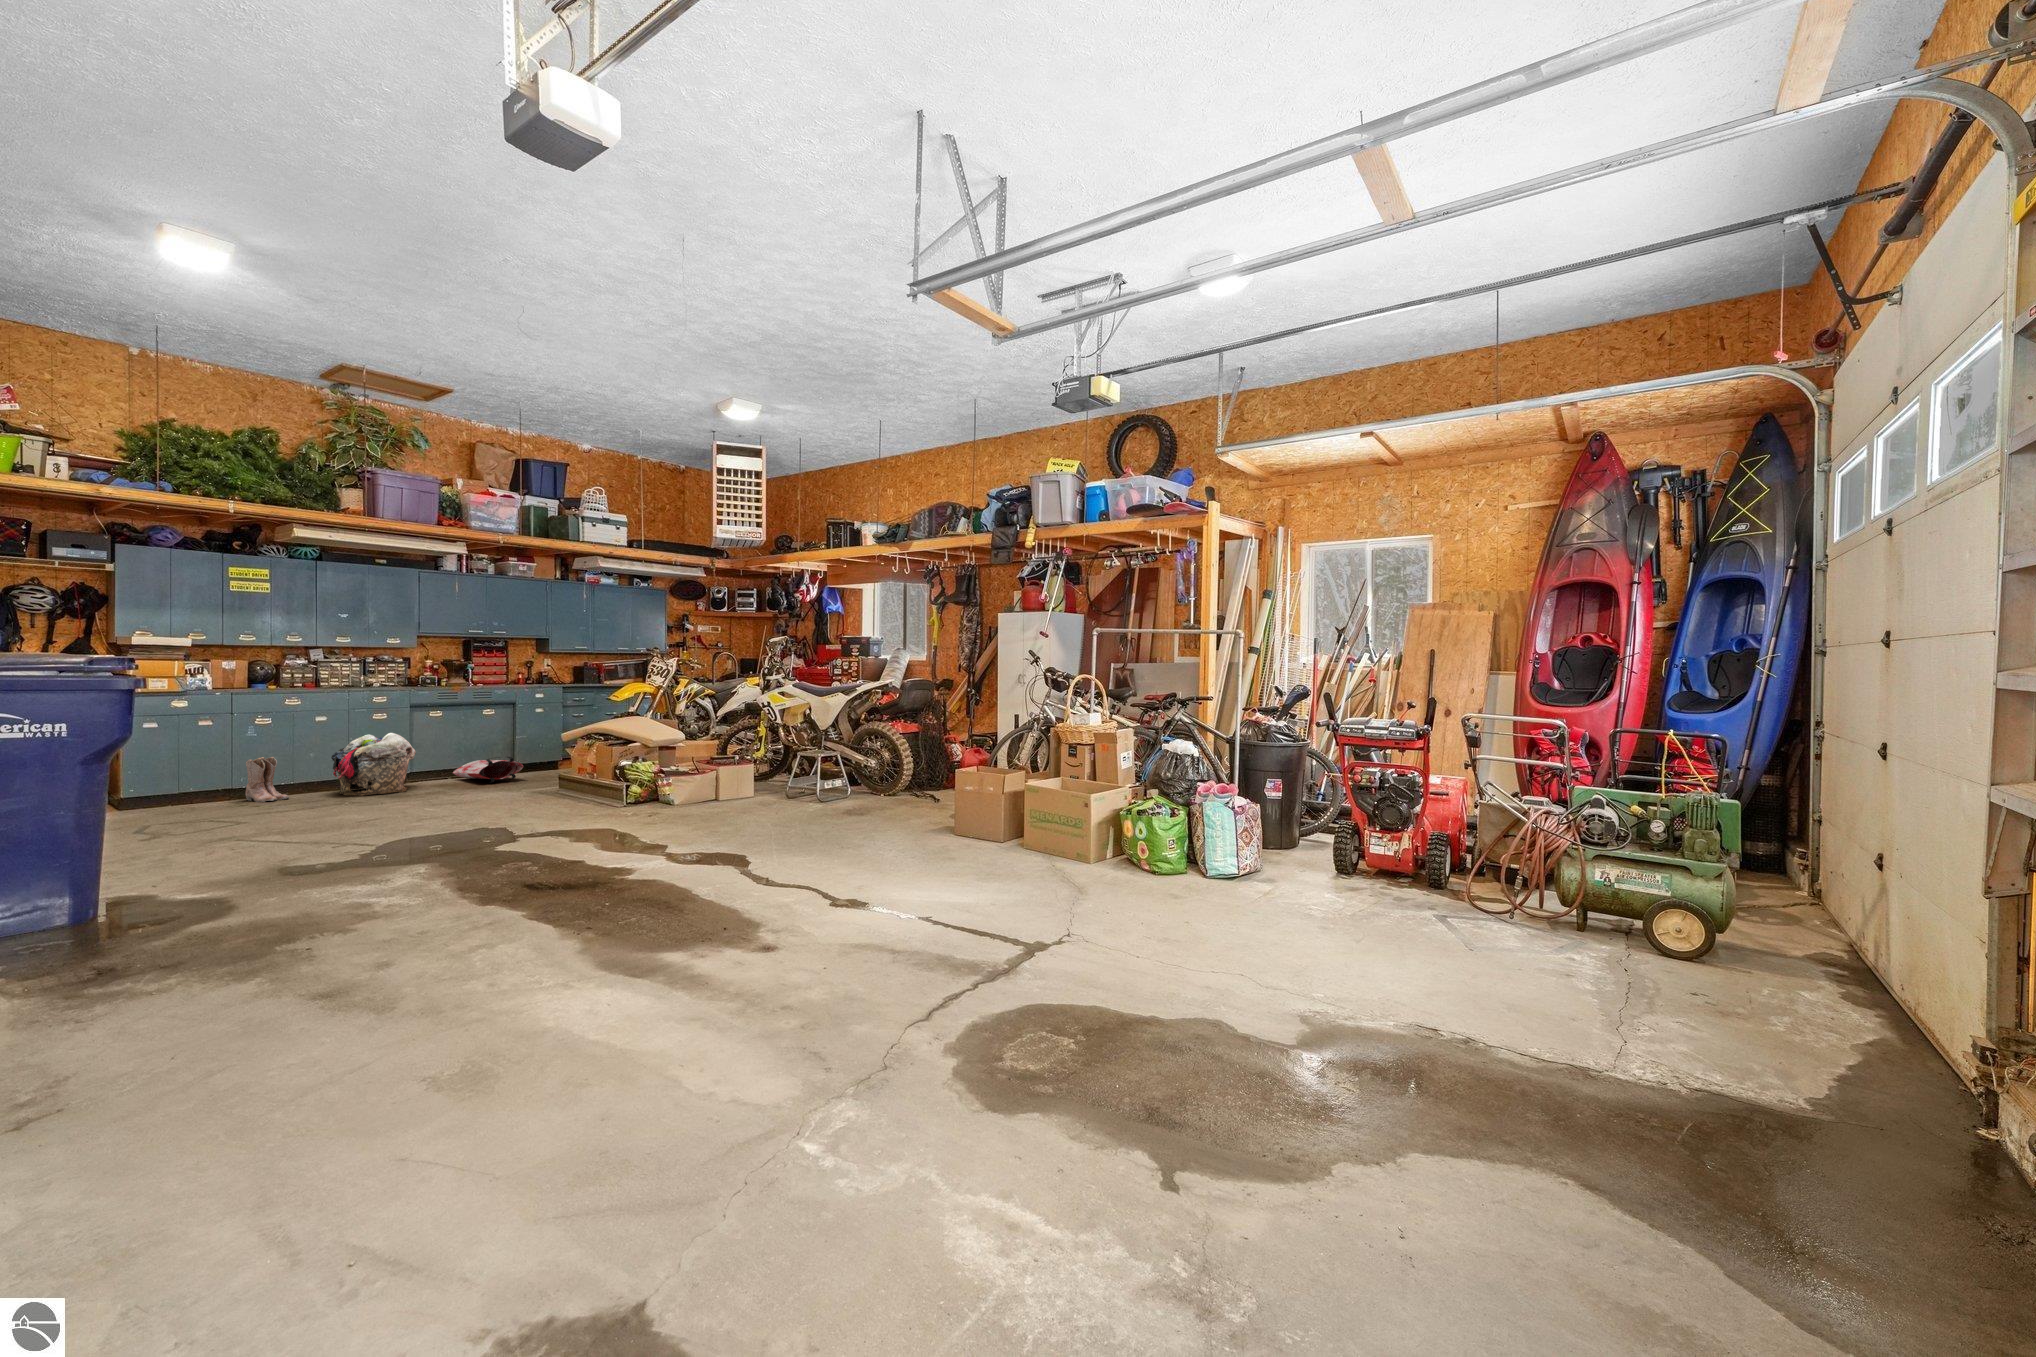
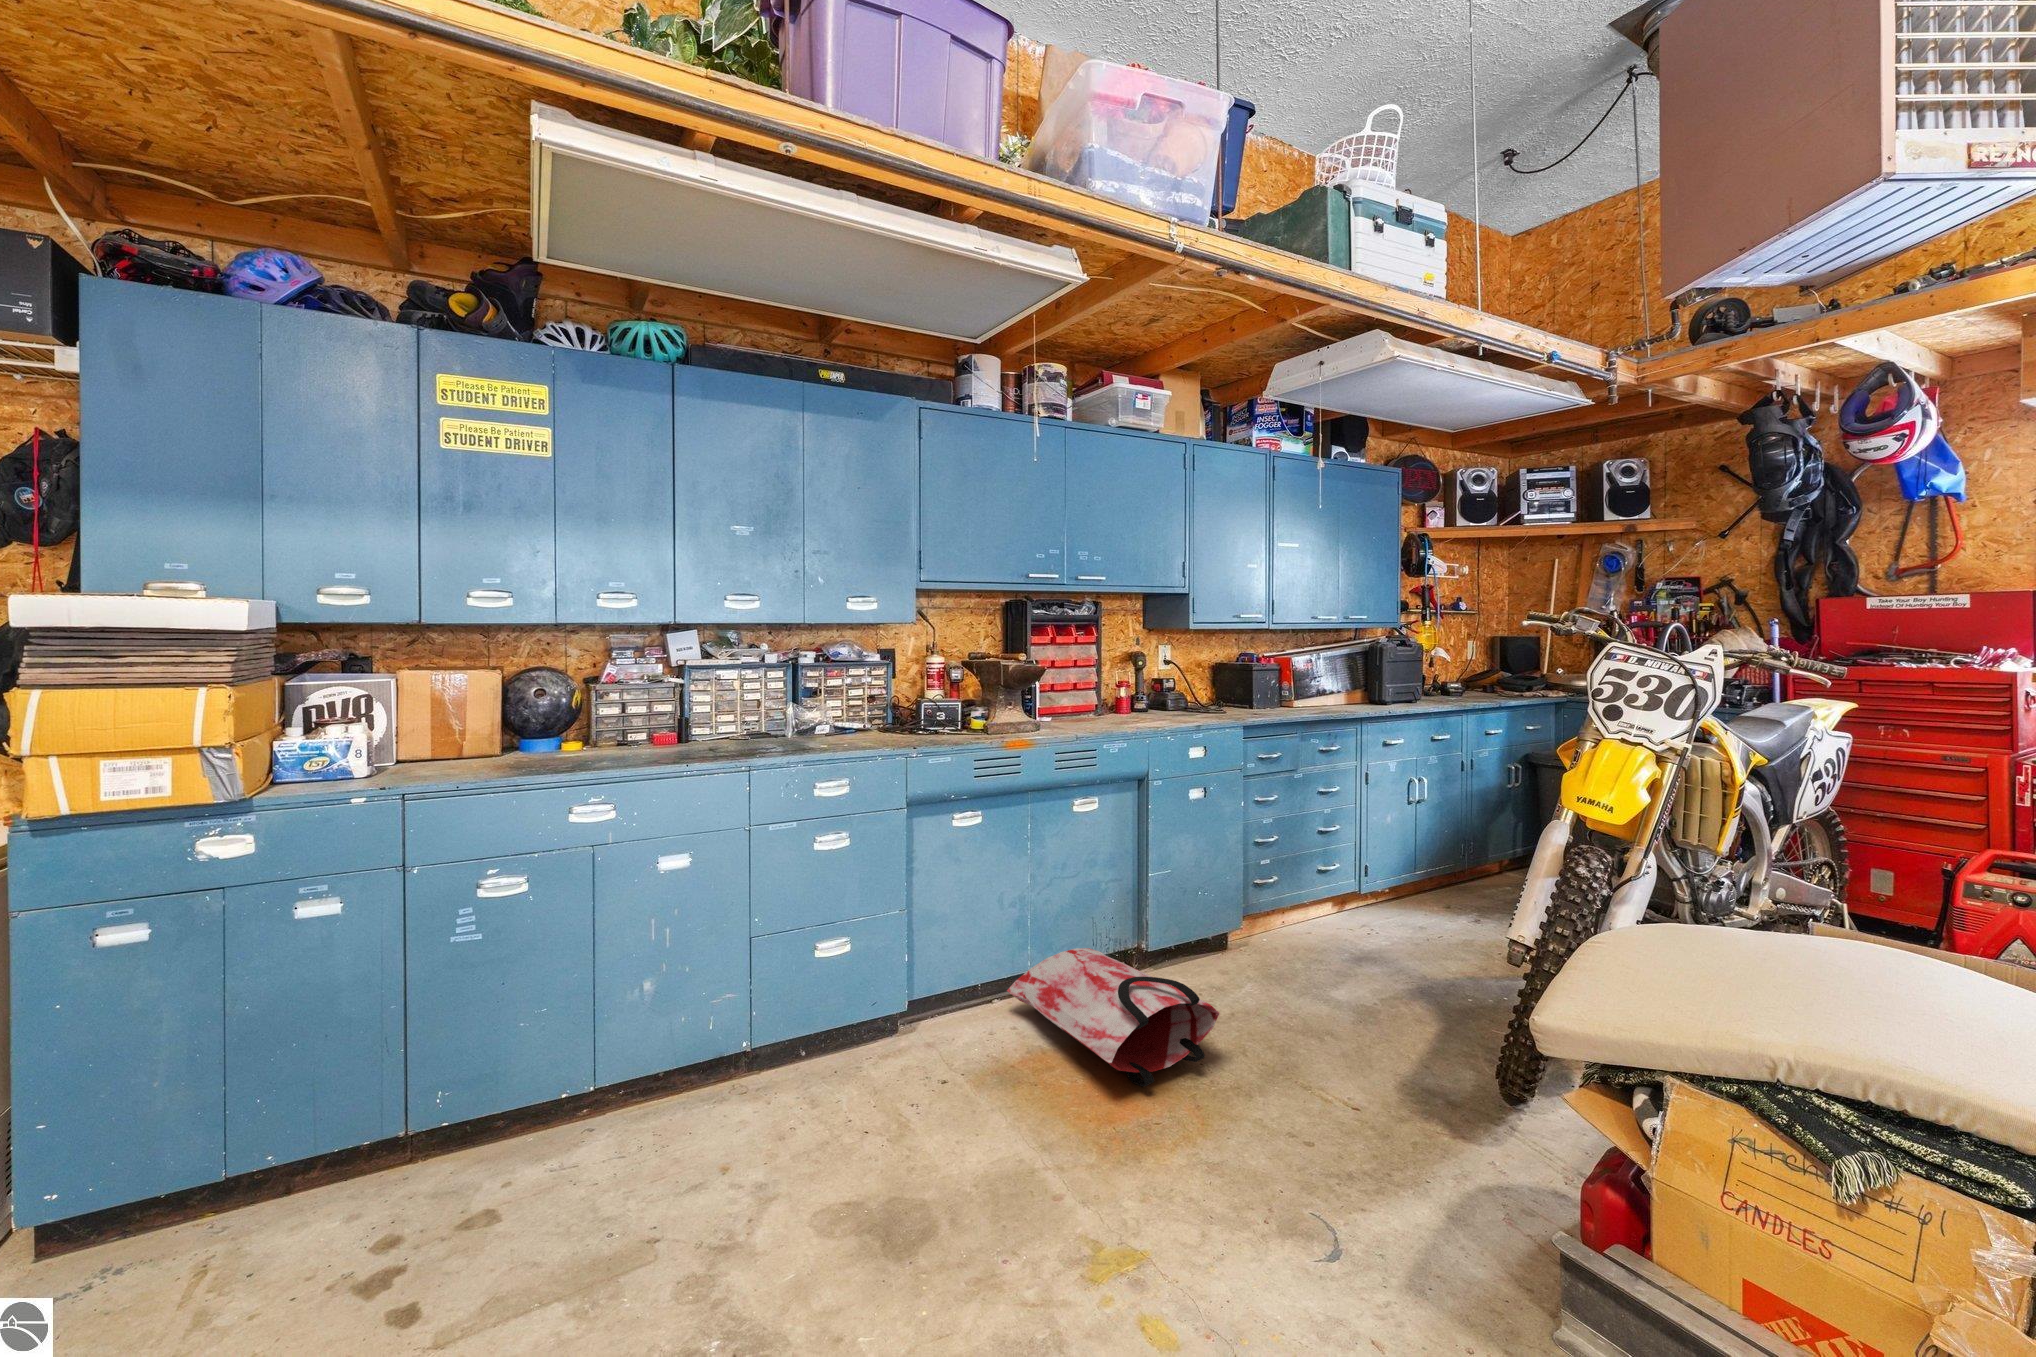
laundry basket: present [331,733,416,796] -> none [691,913,926,1199]
boots: present [245,757,289,802] -> none [433,1014,565,1227]

